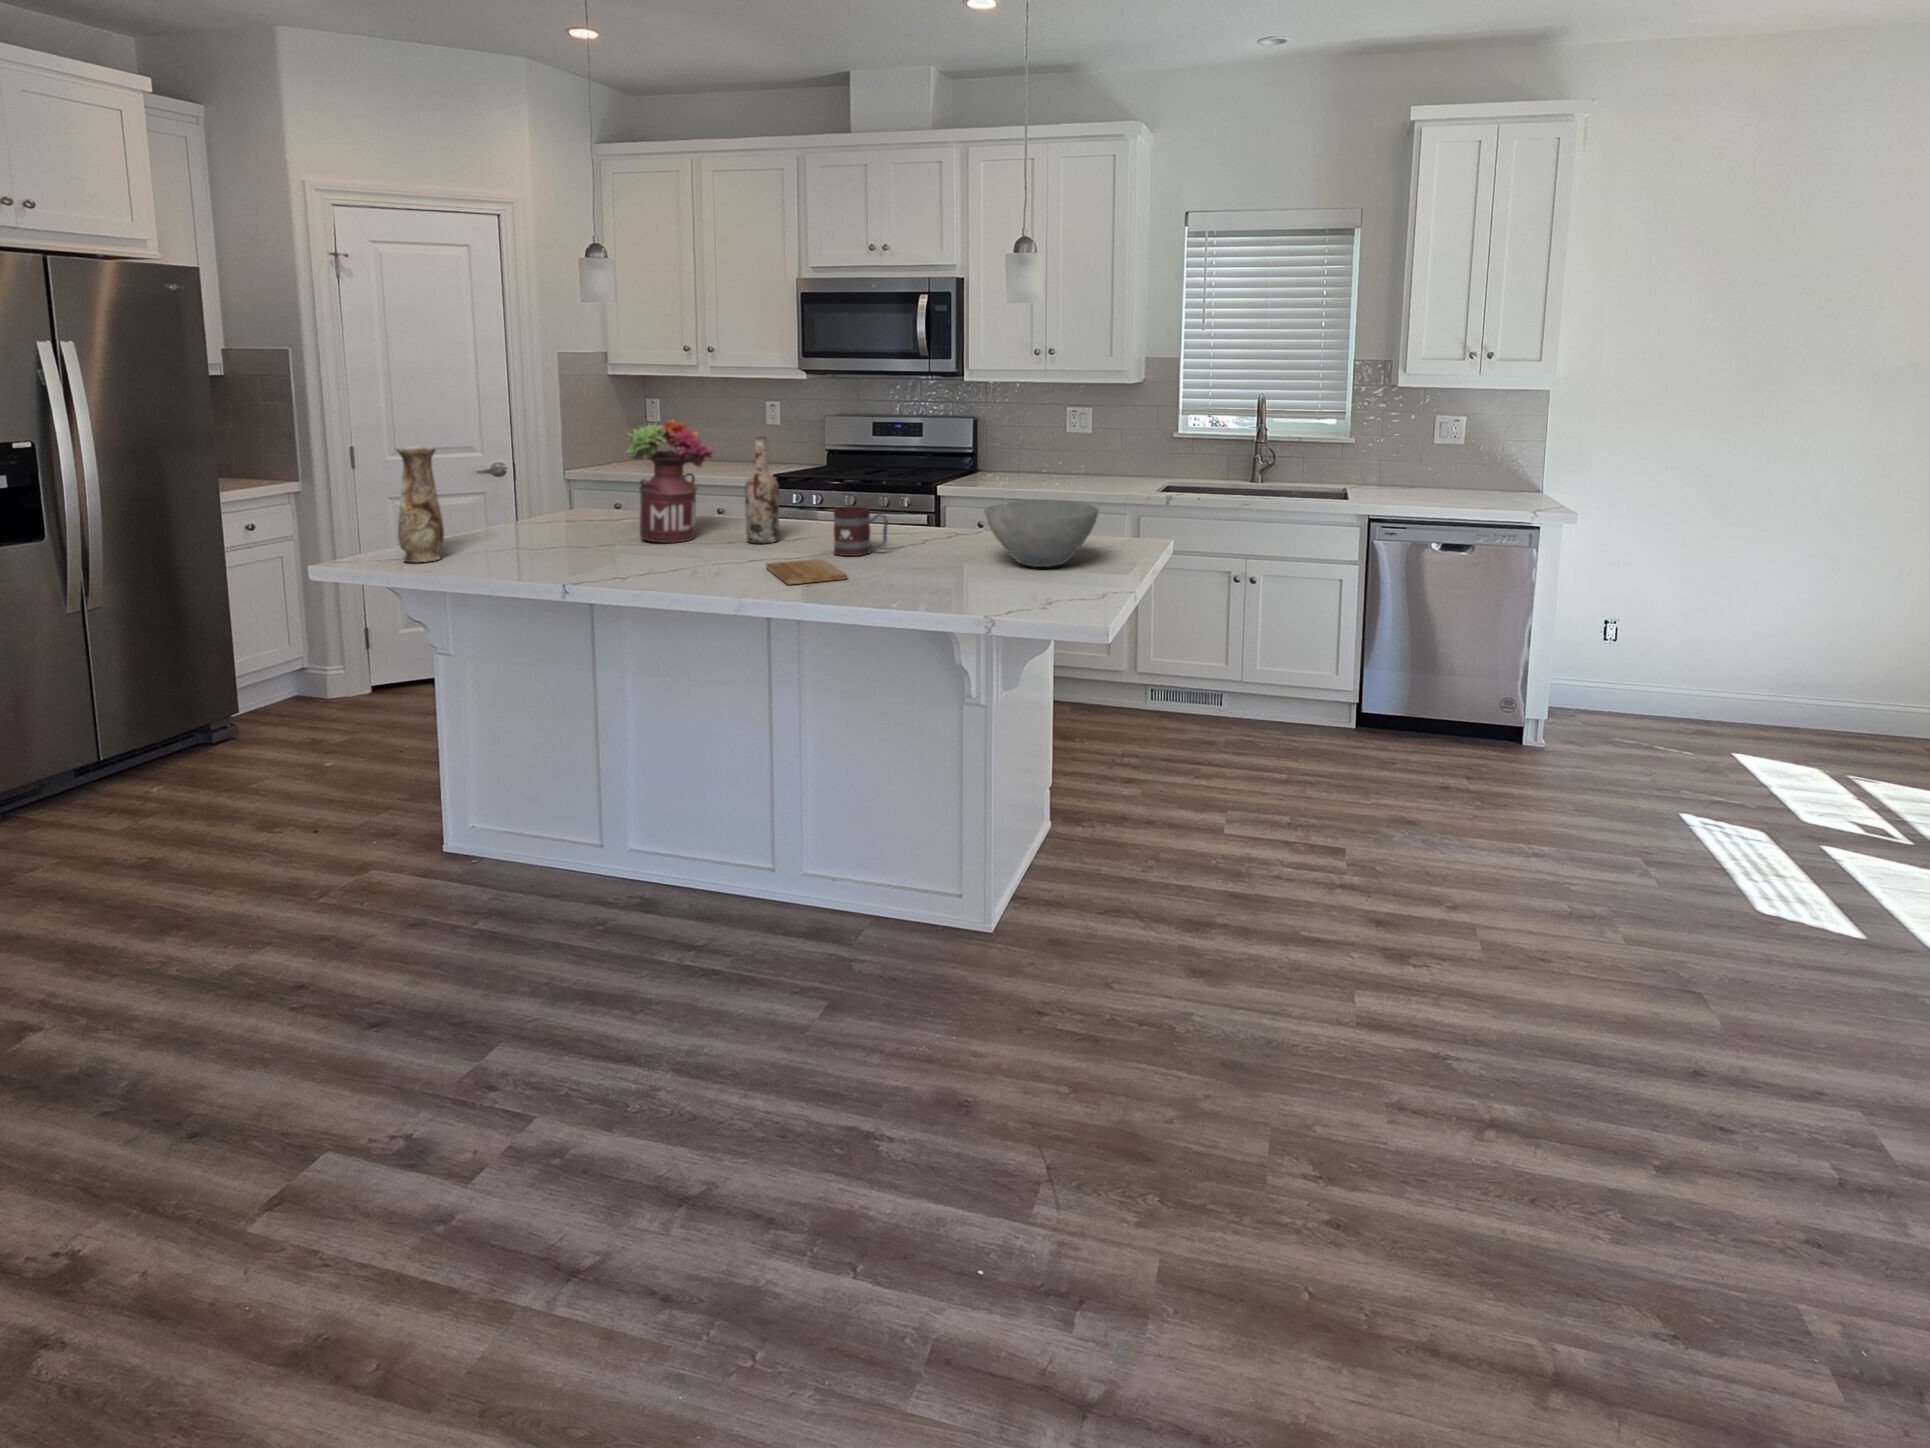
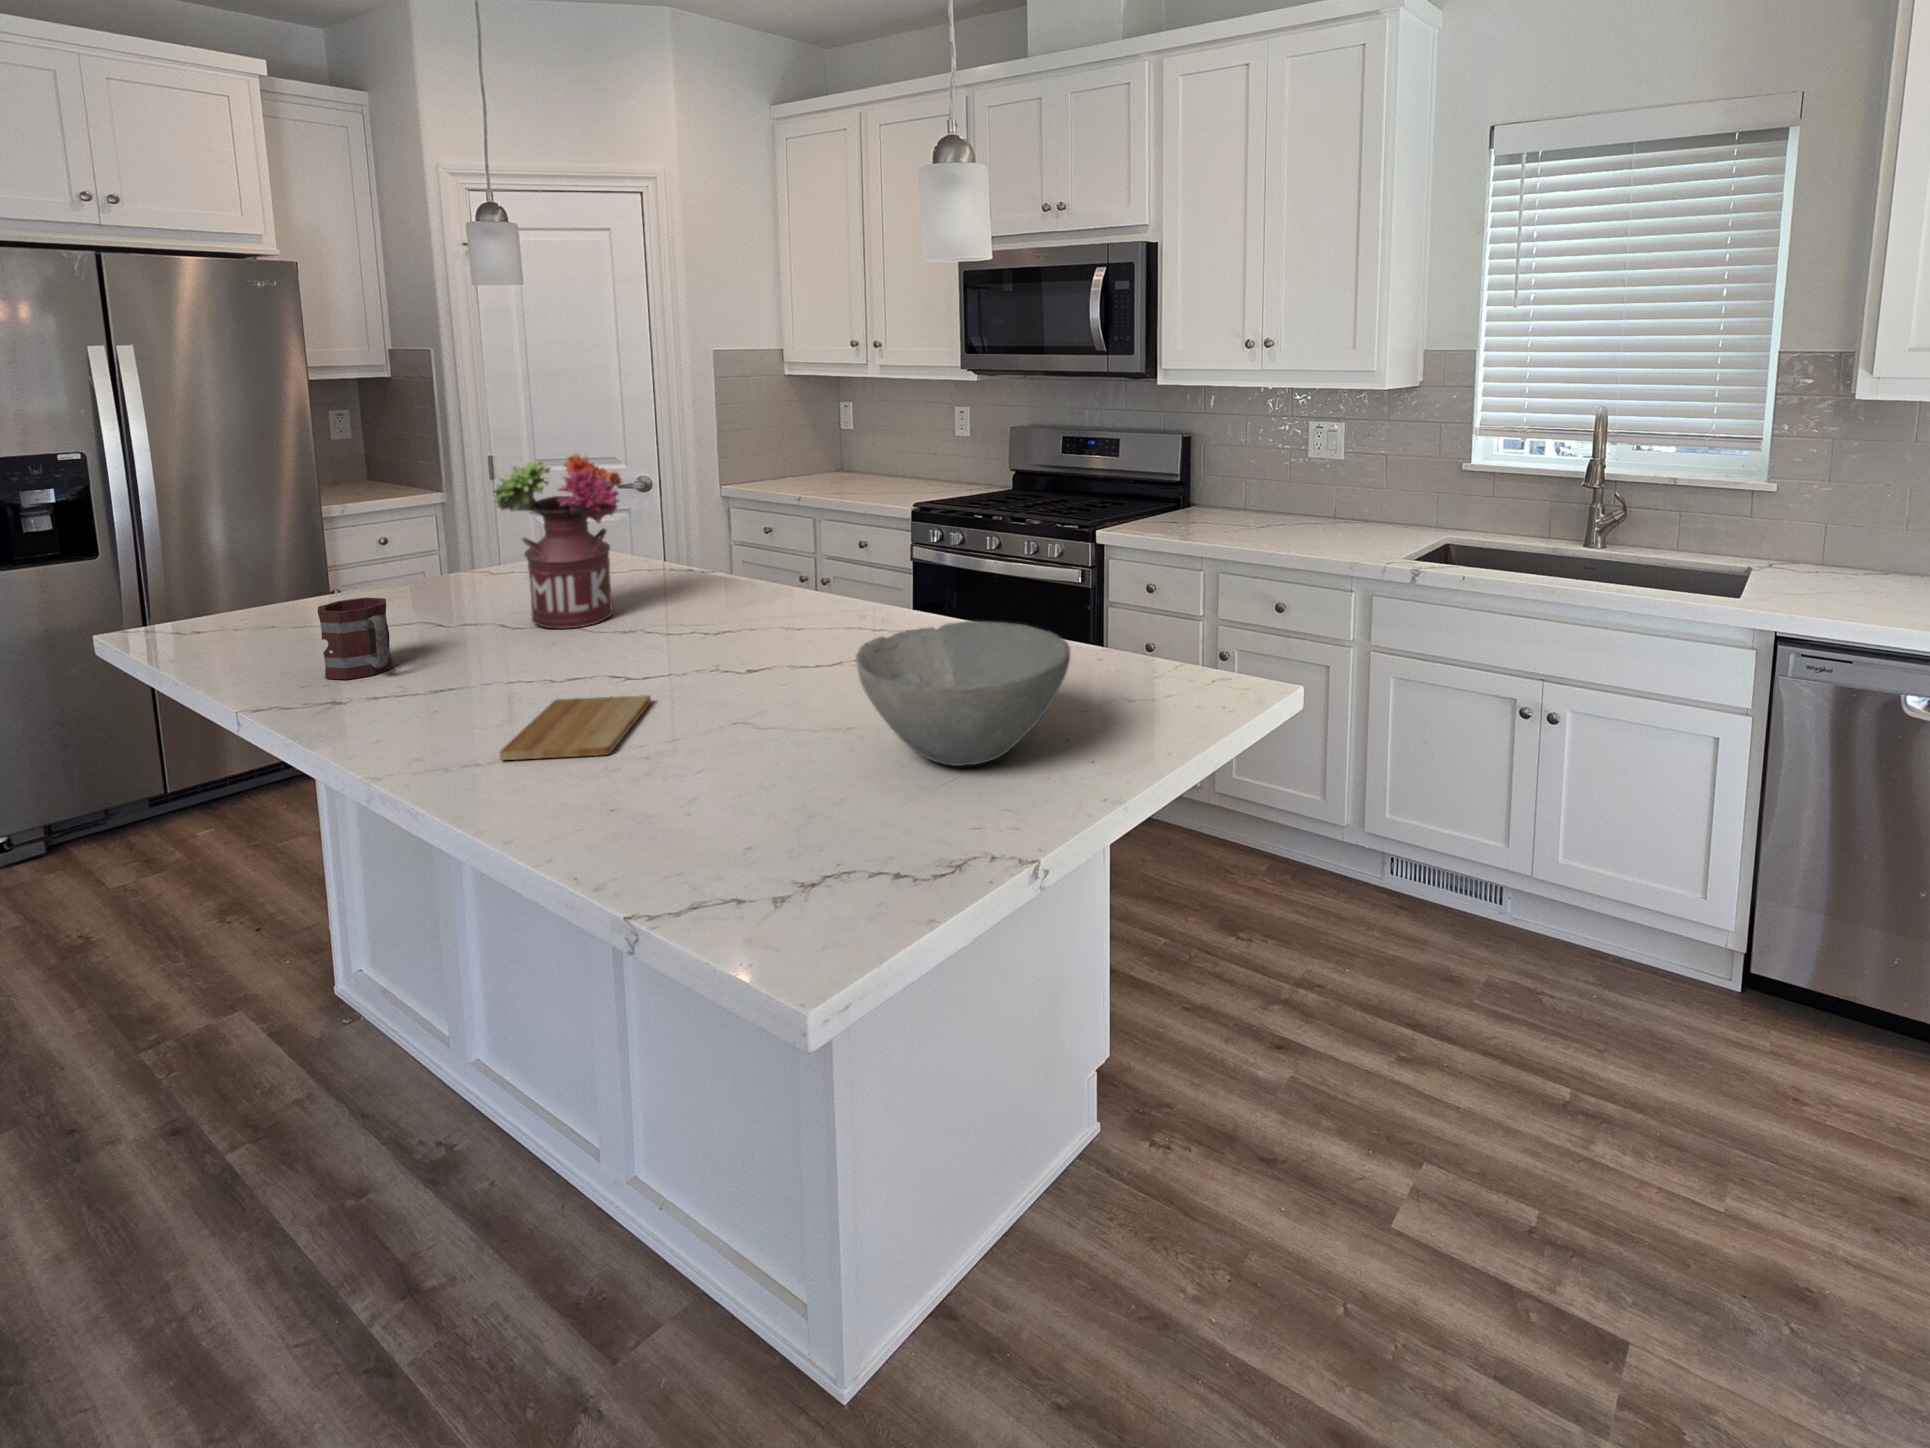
wine bottle: present [745,437,779,544] -> none [639,483,694,642]
vase: present [396,446,444,562] -> none [198,486,273,642]
mug: present [833,507,888,556] -> present [318,598,393,680]

